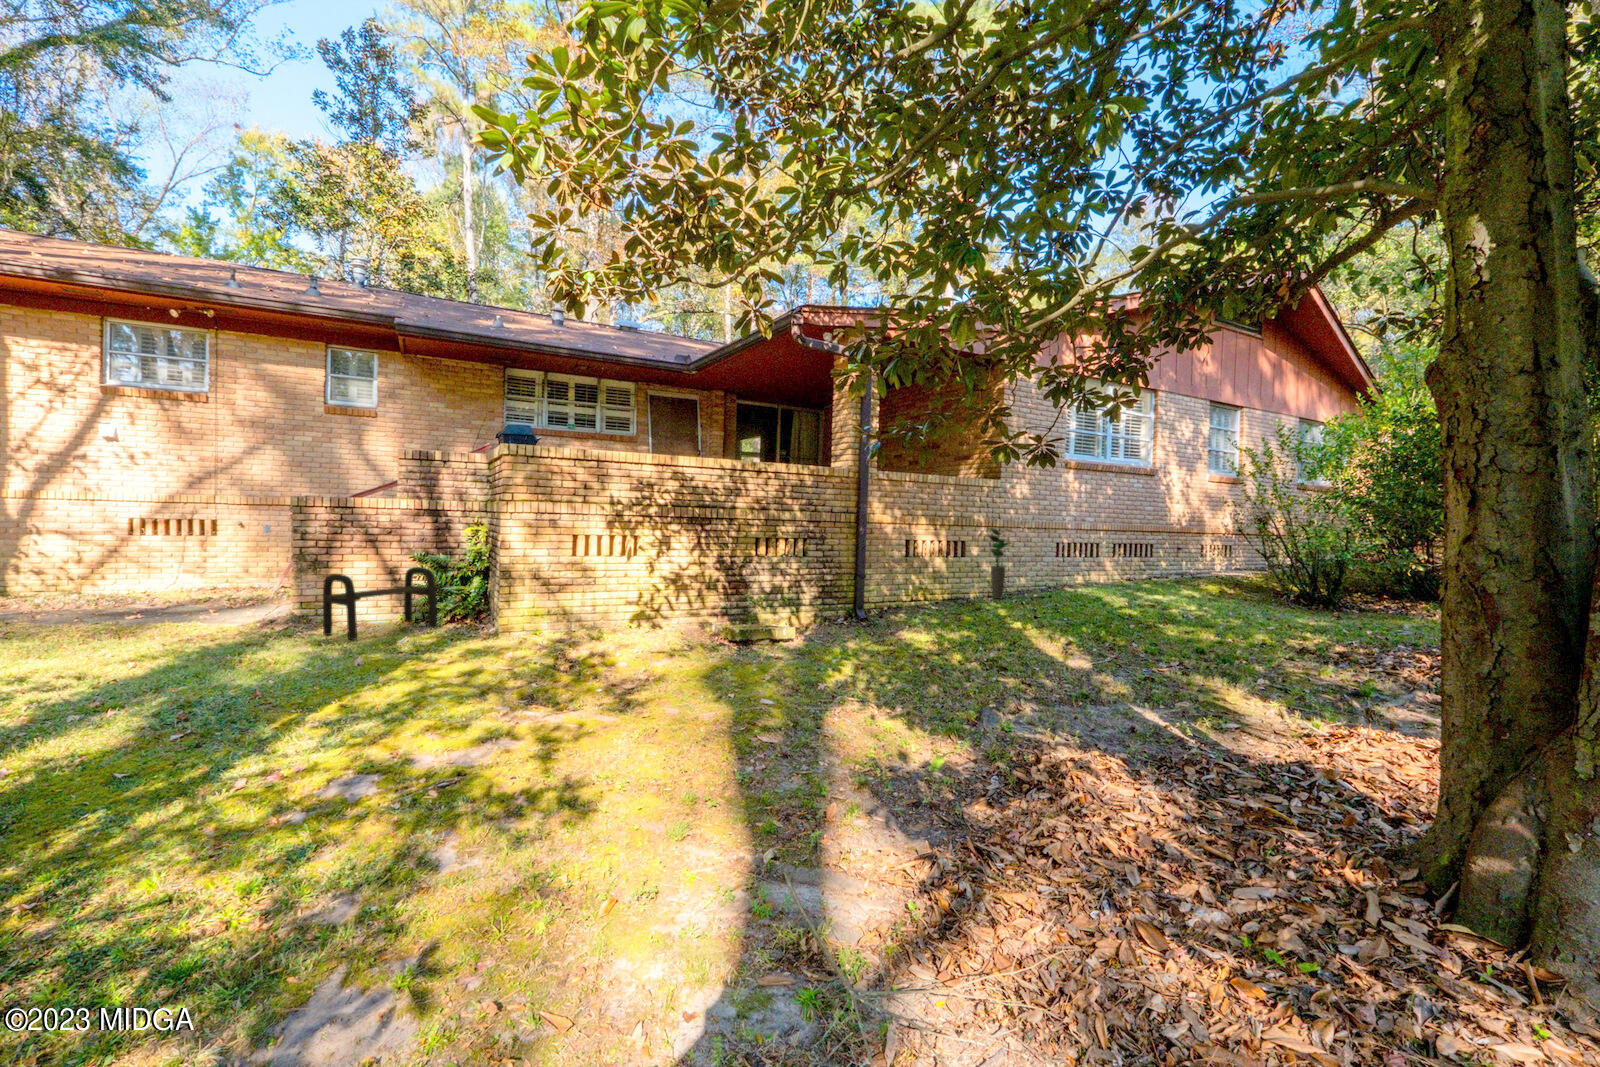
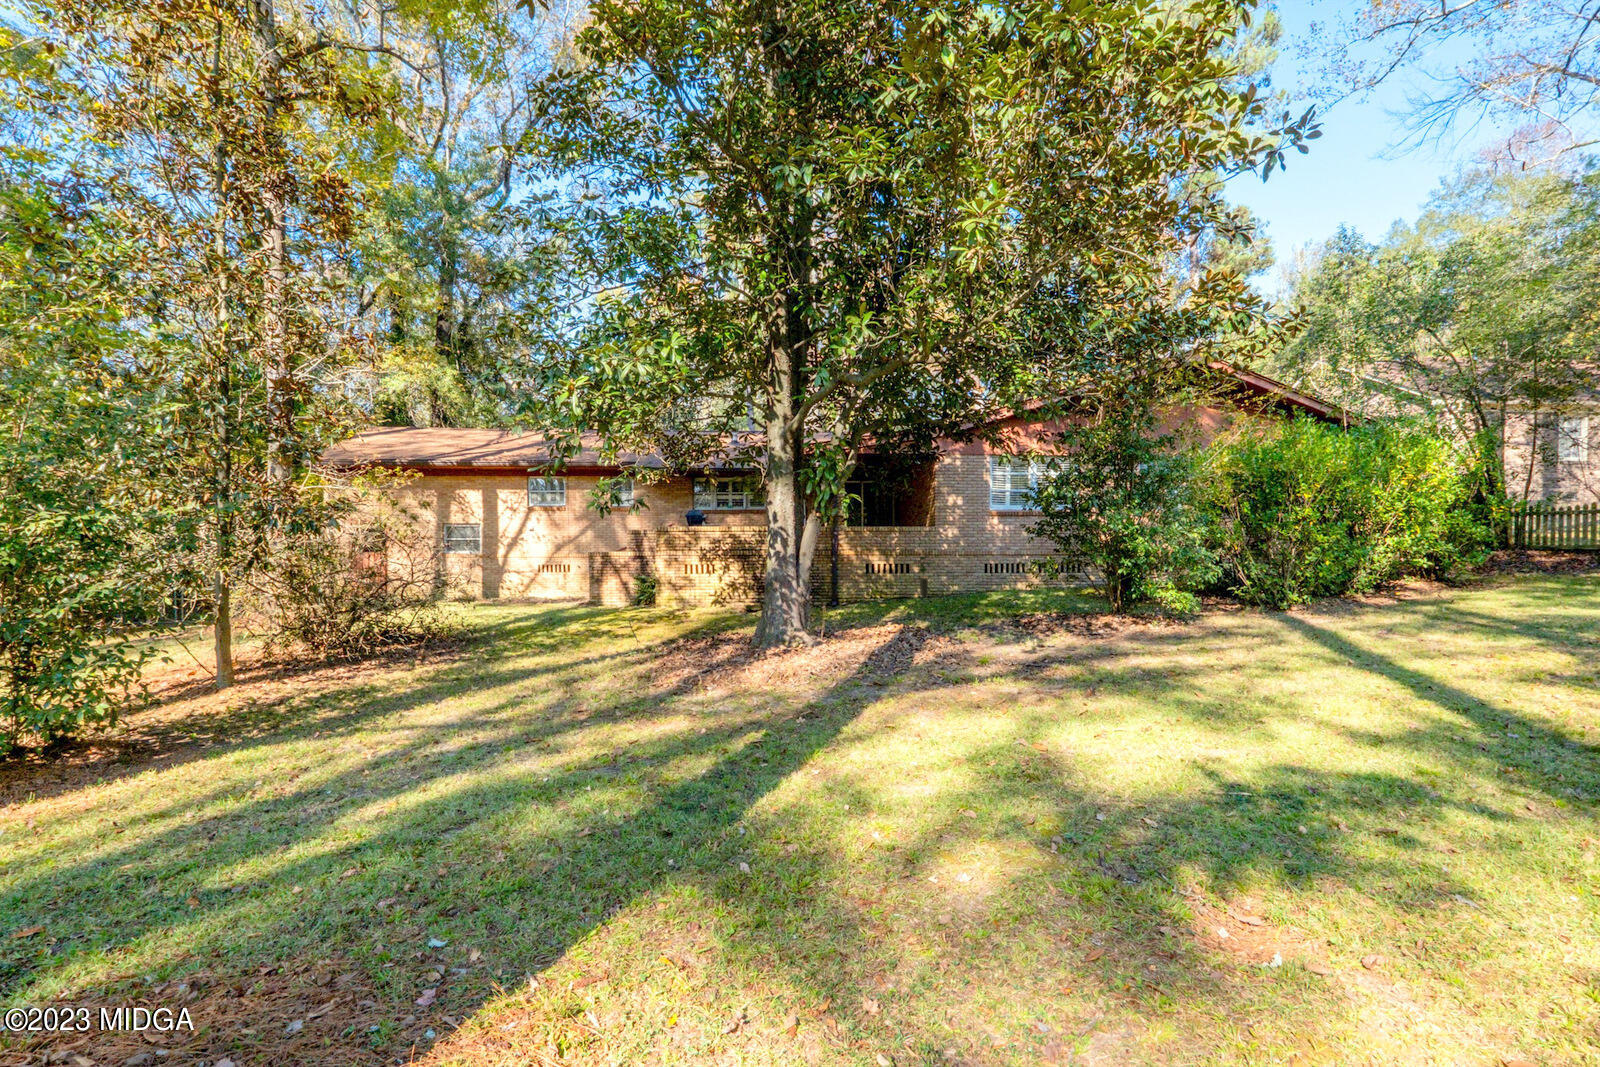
bench: present [323,567,437,640] -> none [599,581,640,610]

